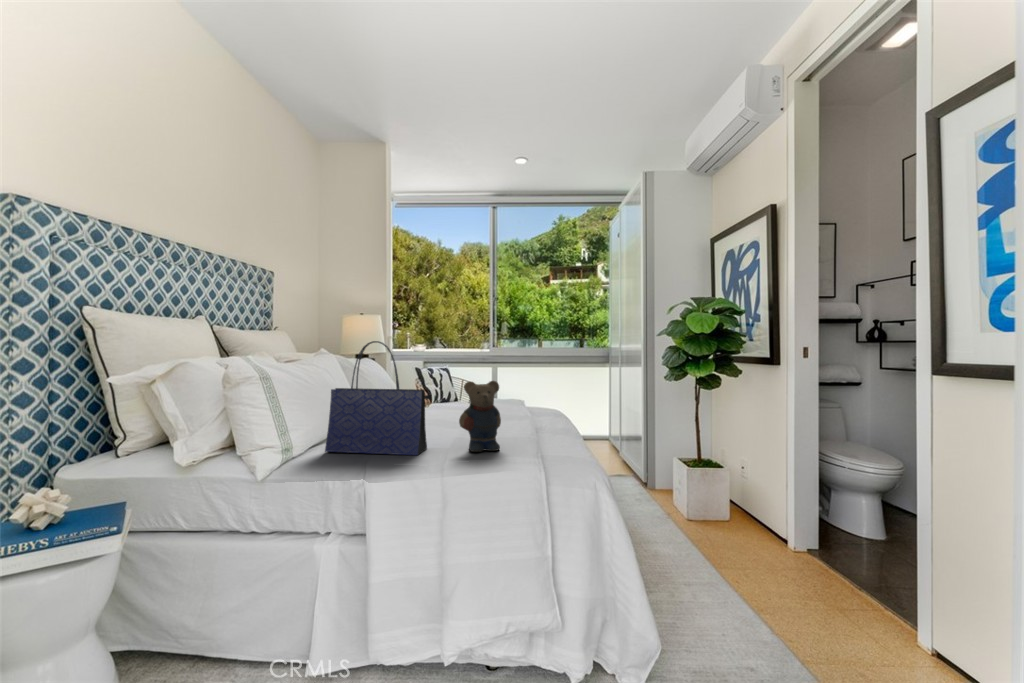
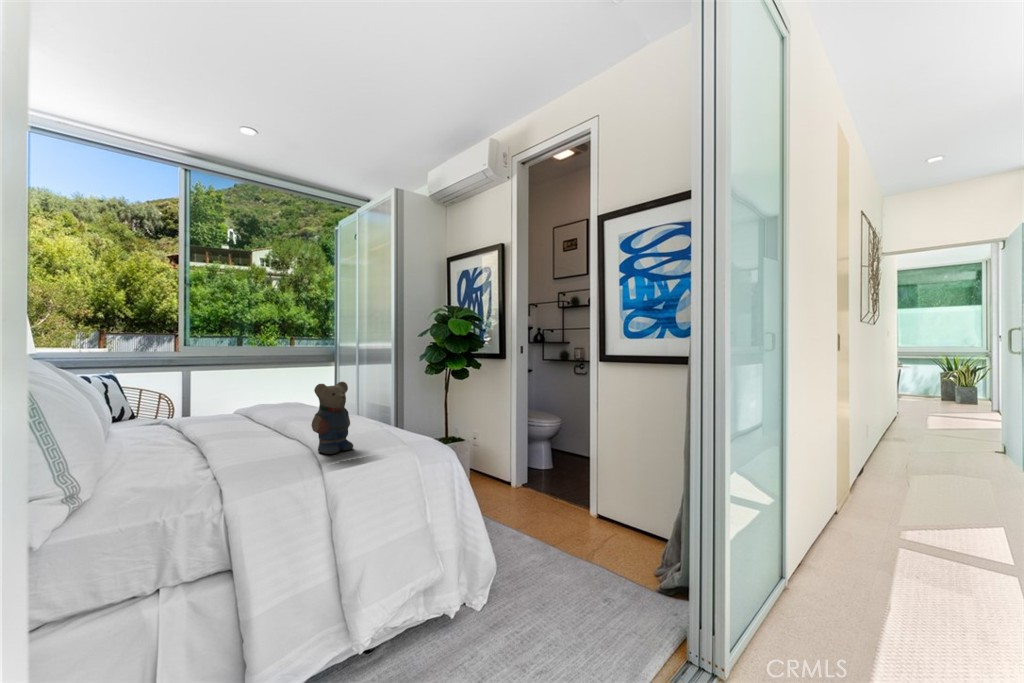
tote bag: present [325,341,431,455] -> none [118,342,280,491]

